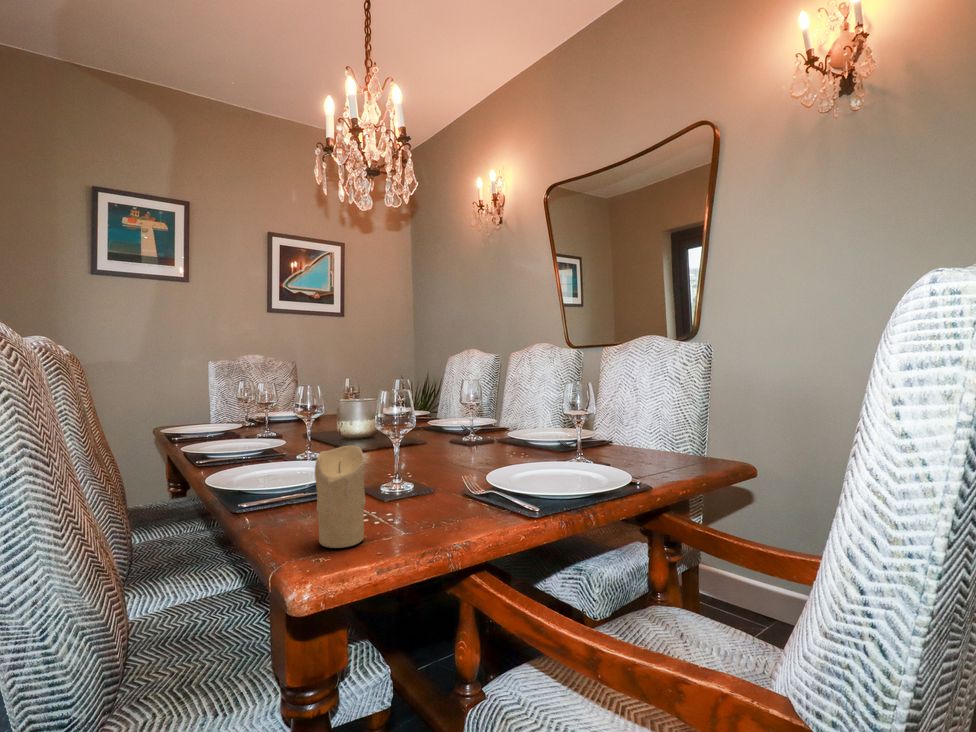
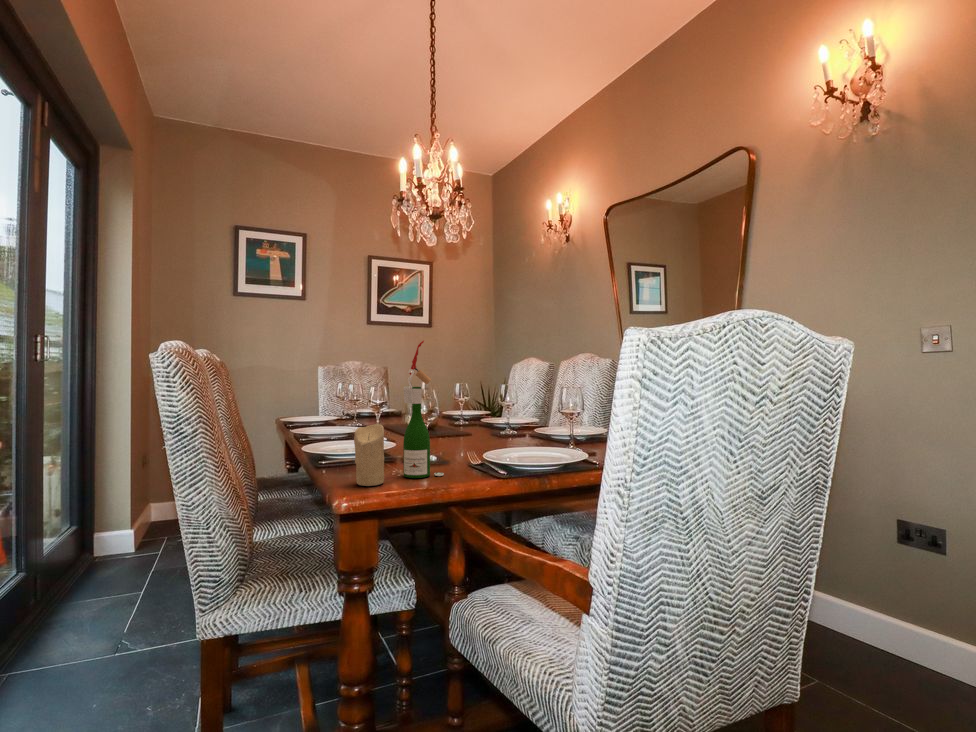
wine bottle: none [383,314,446,525] -> present [403,341,444,478]

